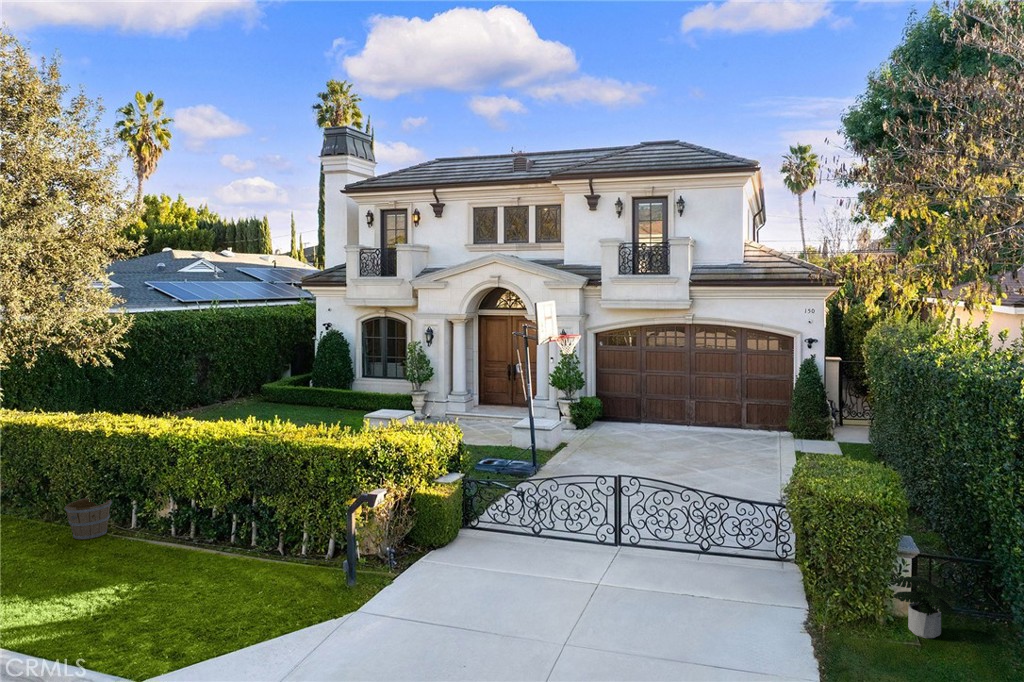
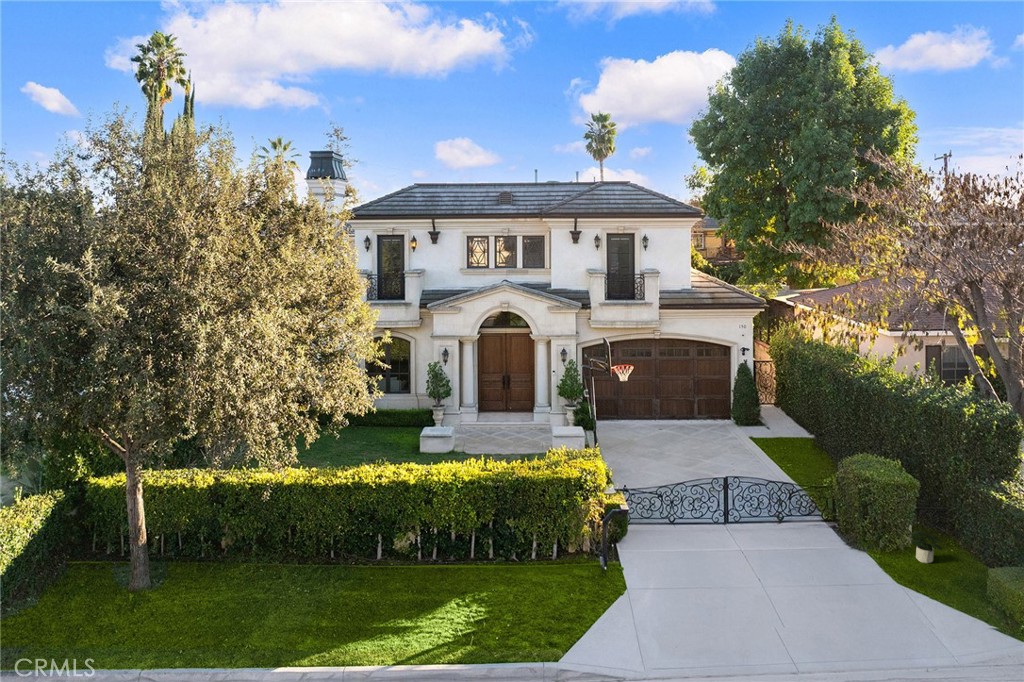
wooden bucket: present [65,498,112,540] -> none [334,536,366,571]

